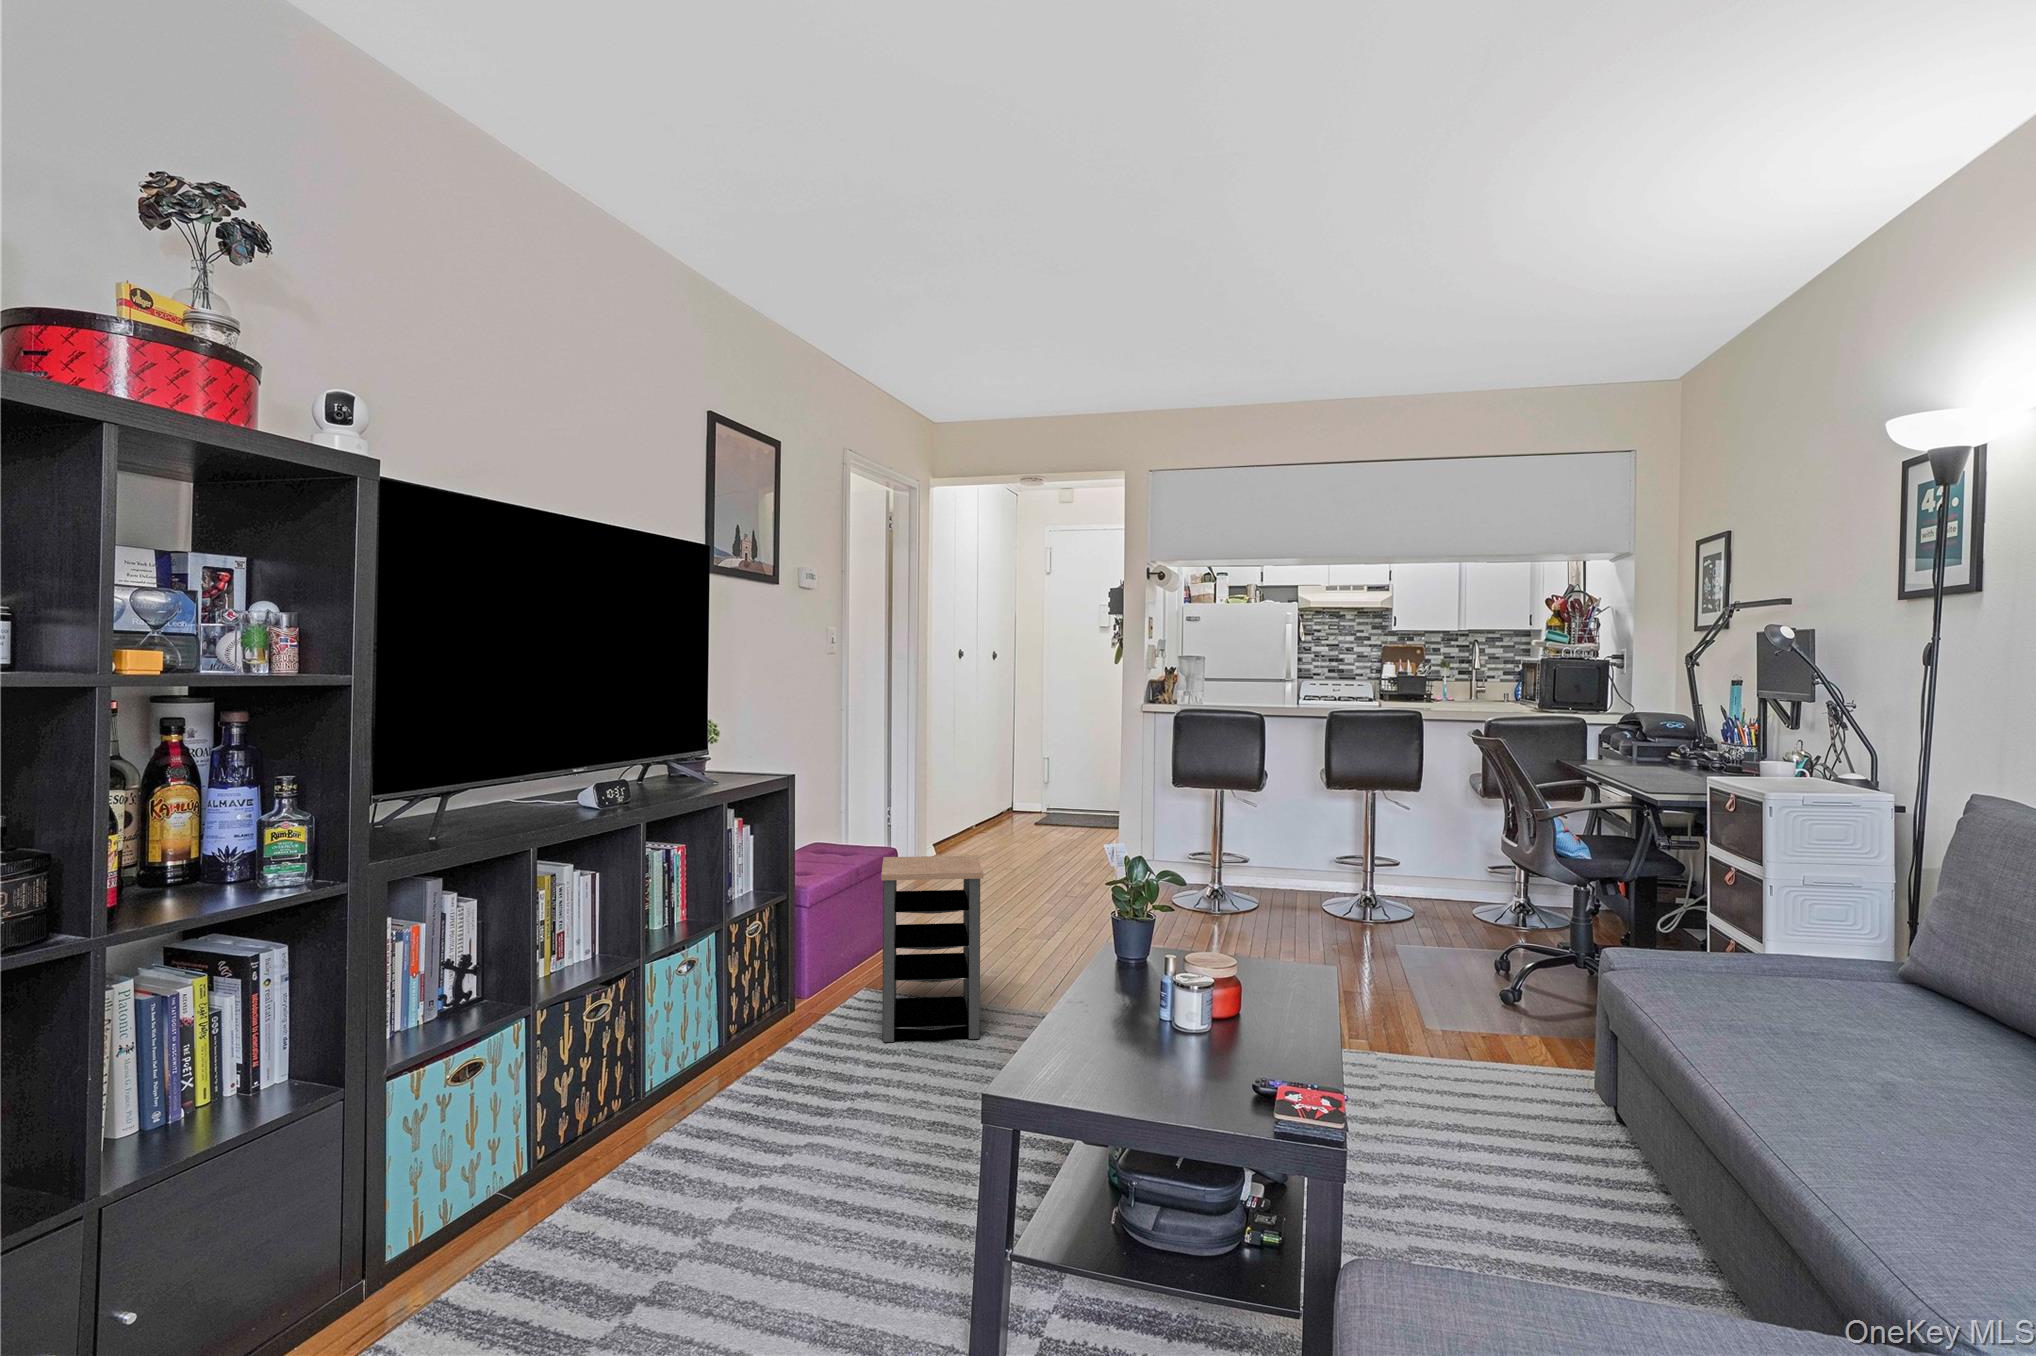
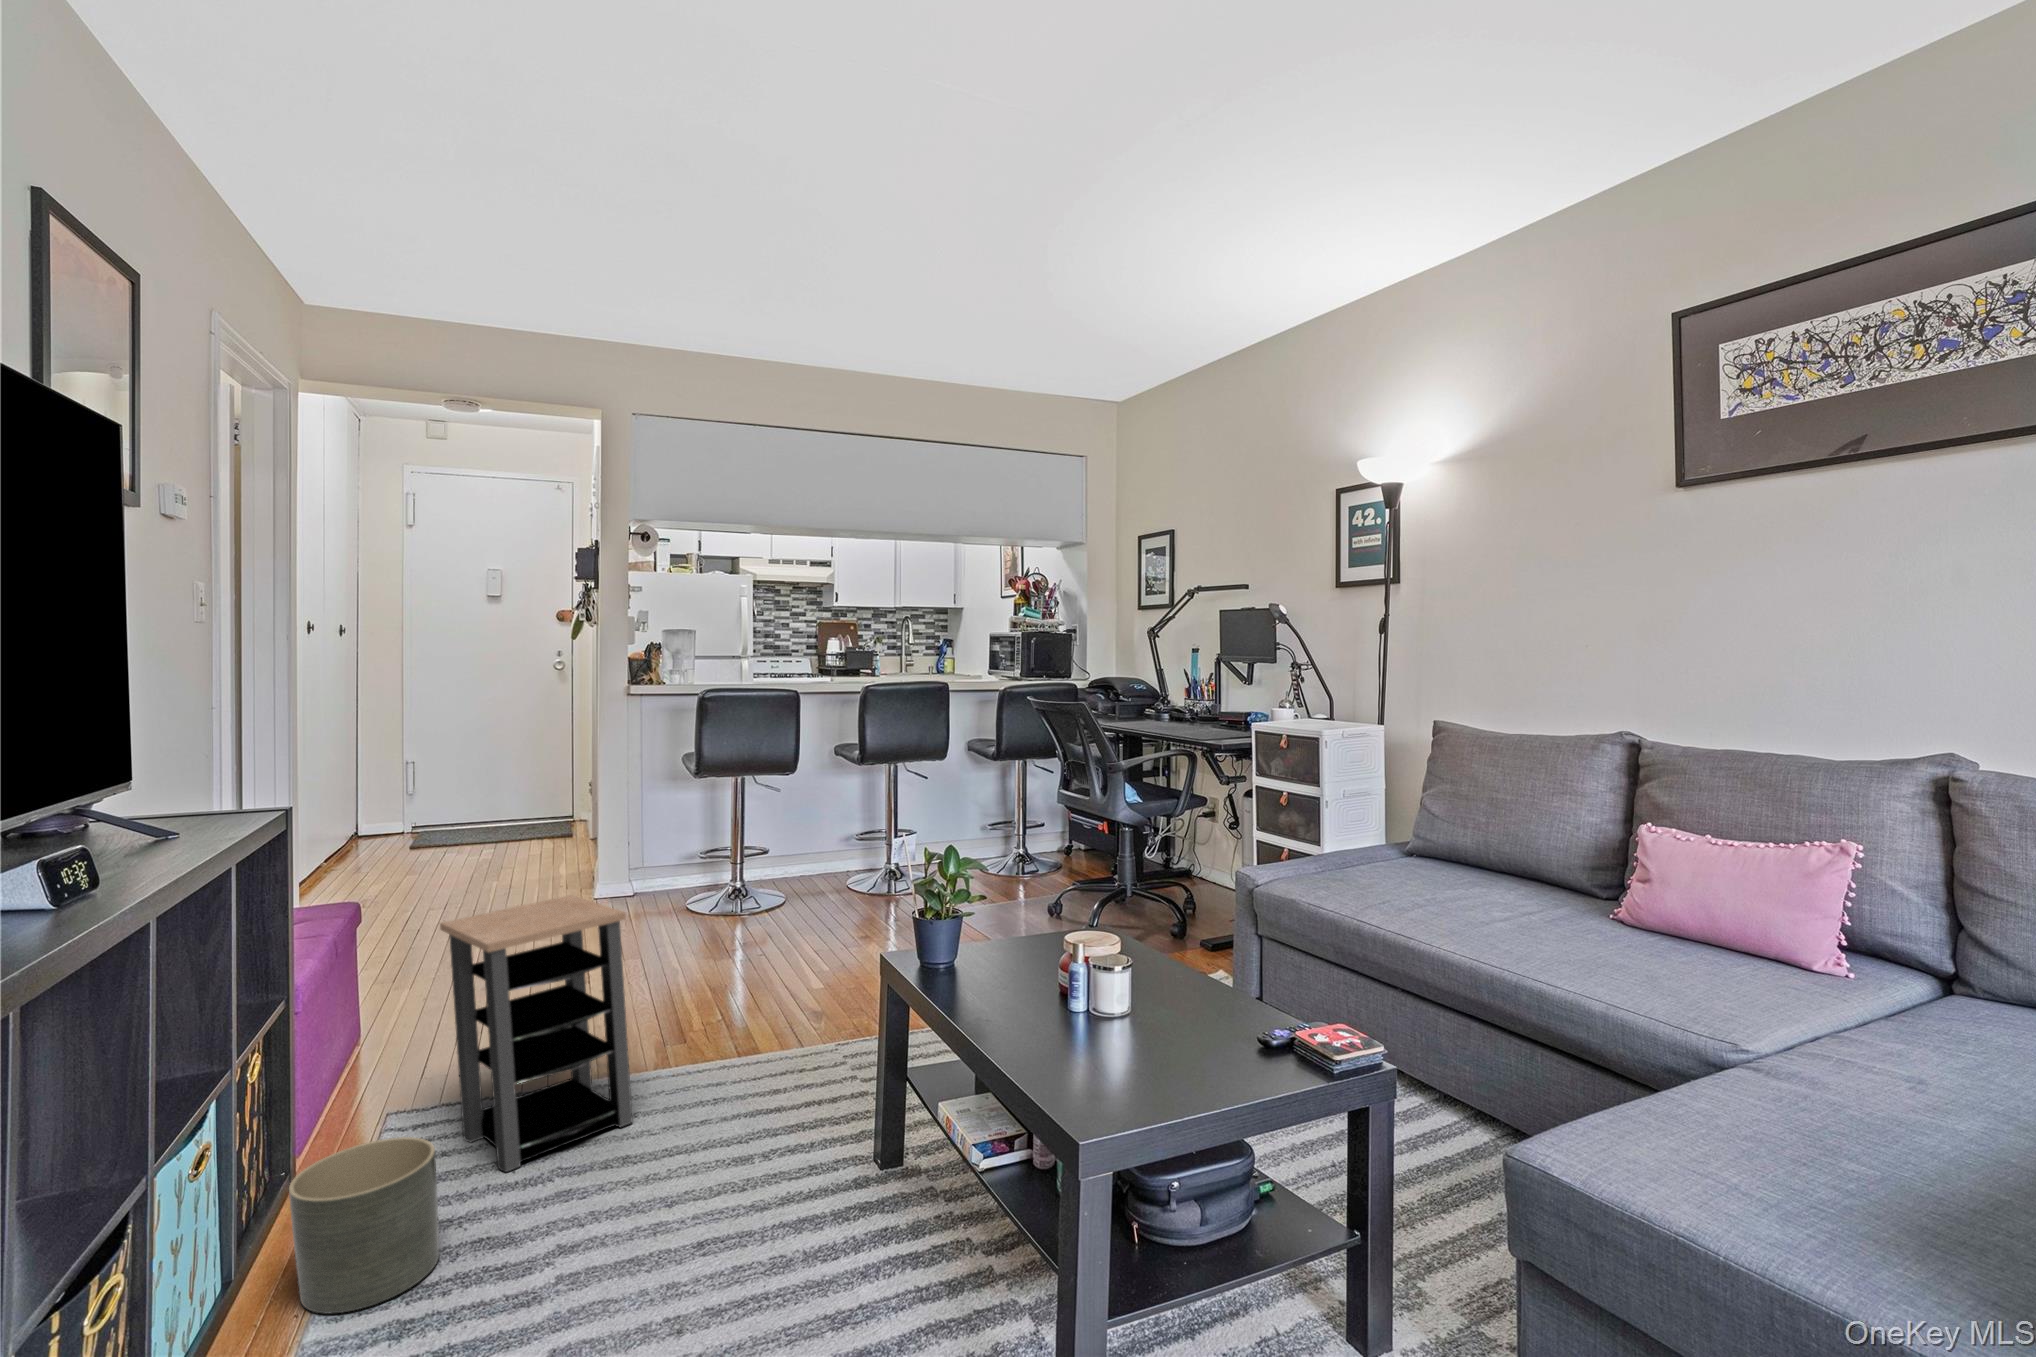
planter: none [731,986,814,1085] -> present [289,1137,439,1314]

